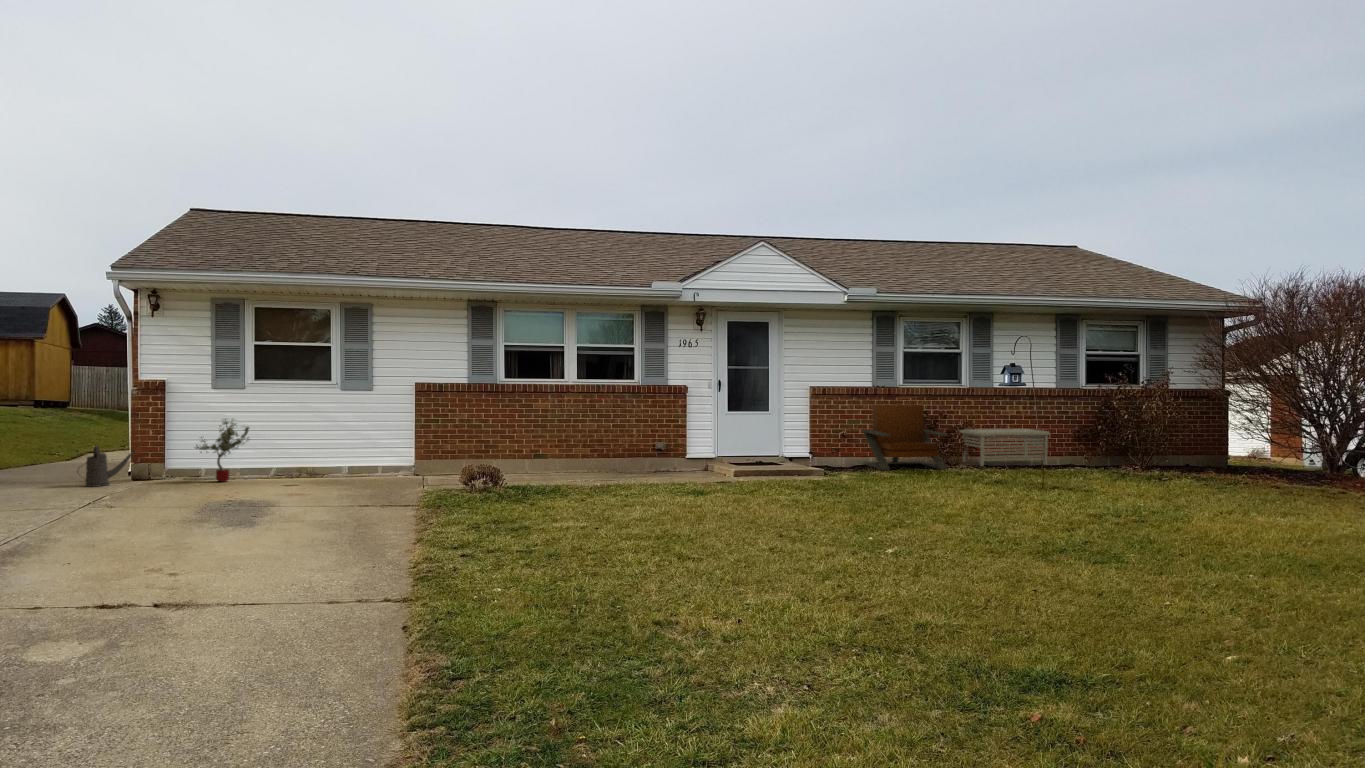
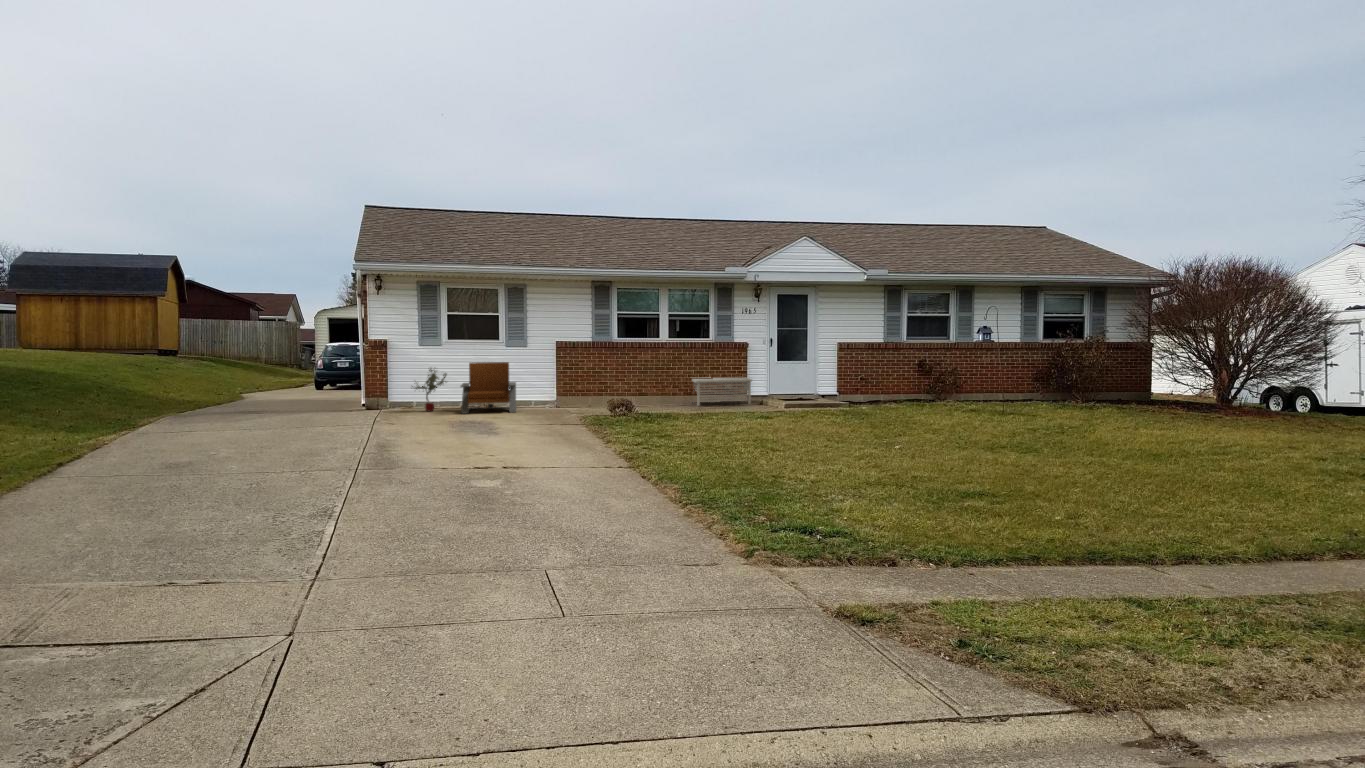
lounge chair: present [863,405,947,470] -> present [461,362,517,414]
storage bench: present [960,429,1050,466] -> present [692,377,752,406]
watering can: present [77,446,135,487] -> none [336,386,369,415]

